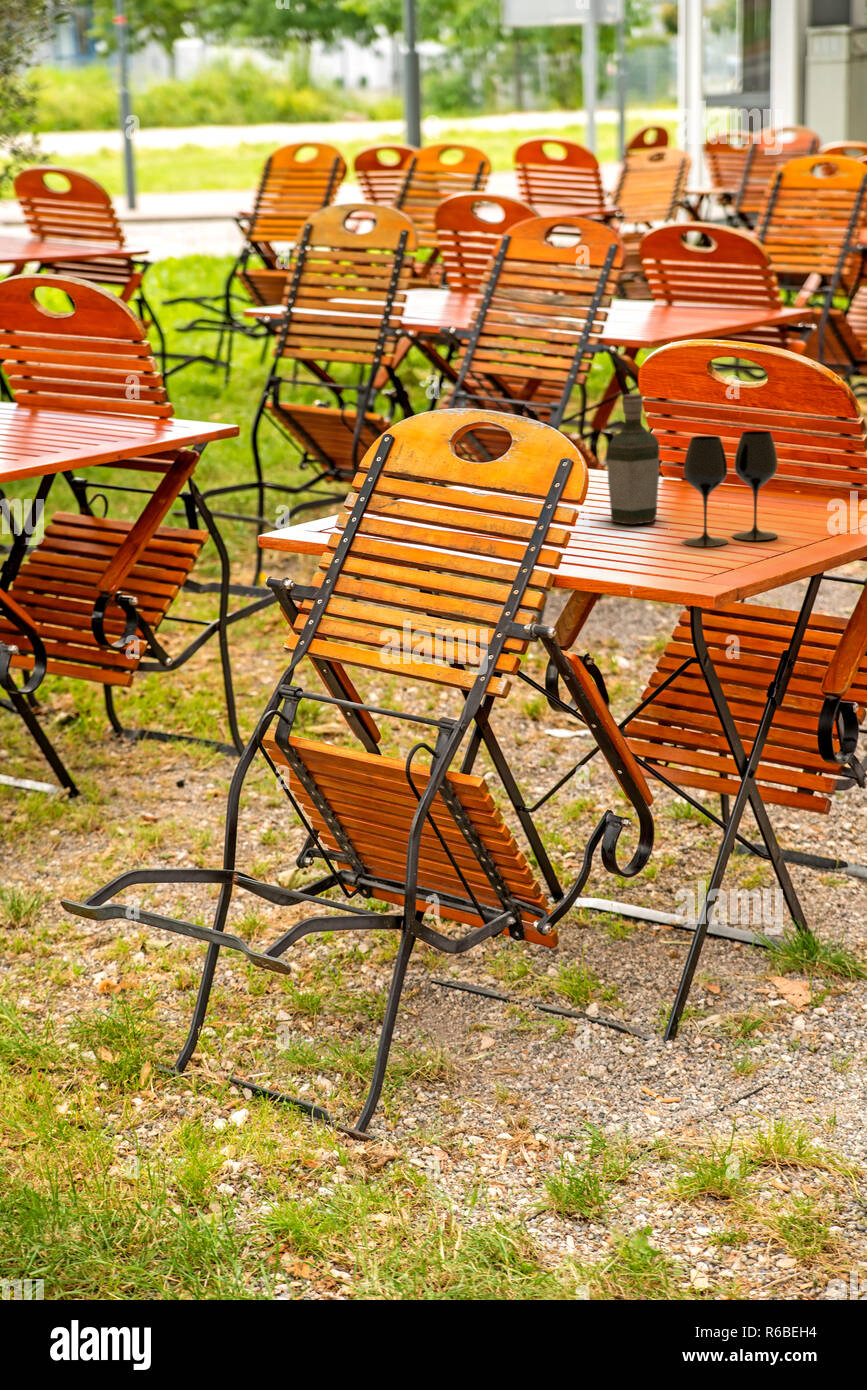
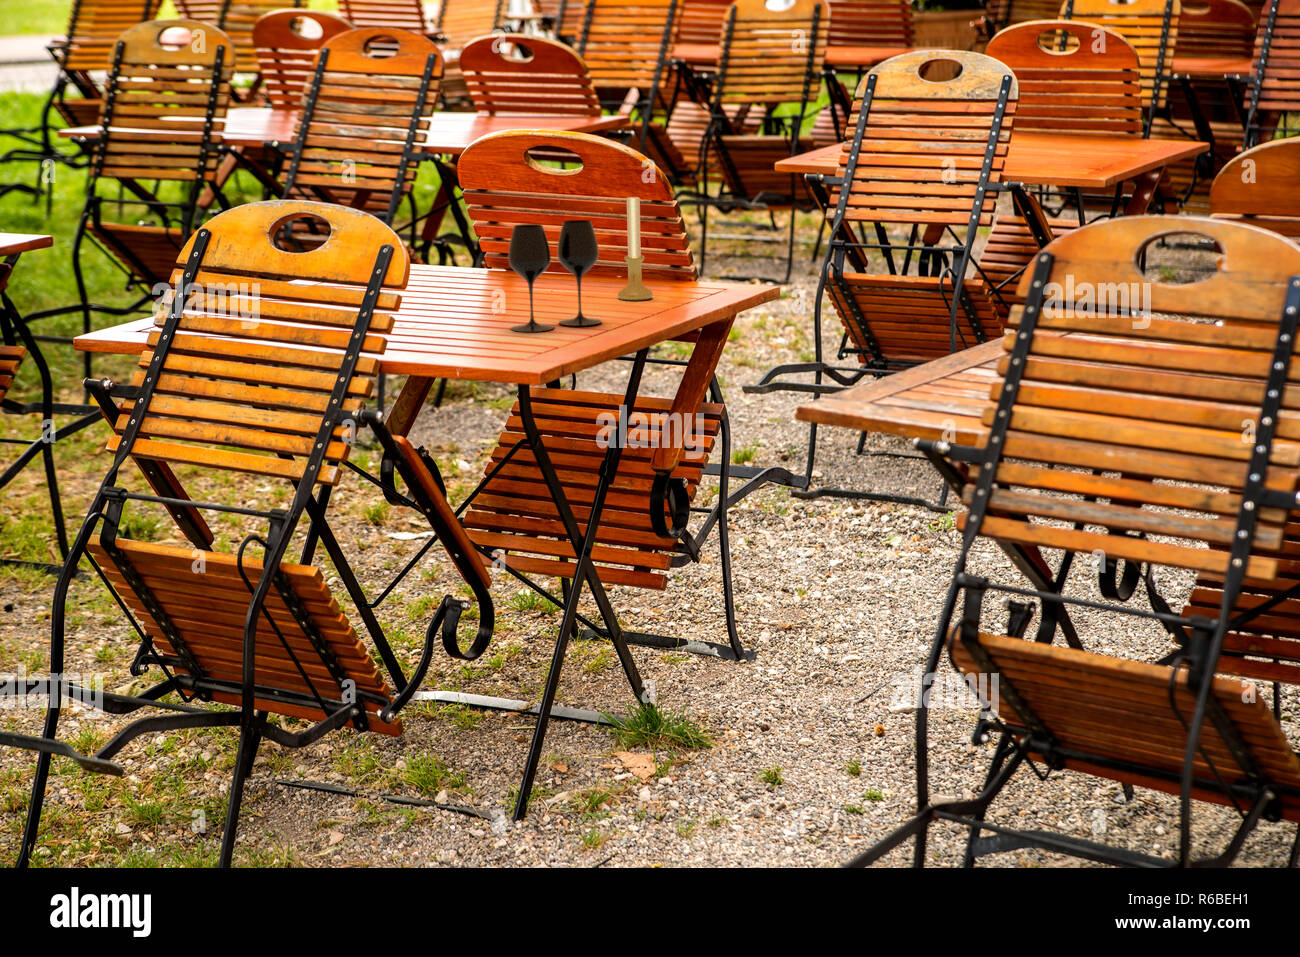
bottle: present [607,394,660,525] -> none [434,187,487,315]
candle holder: none [794,398,832,510] -> present [618,197,653,301]

